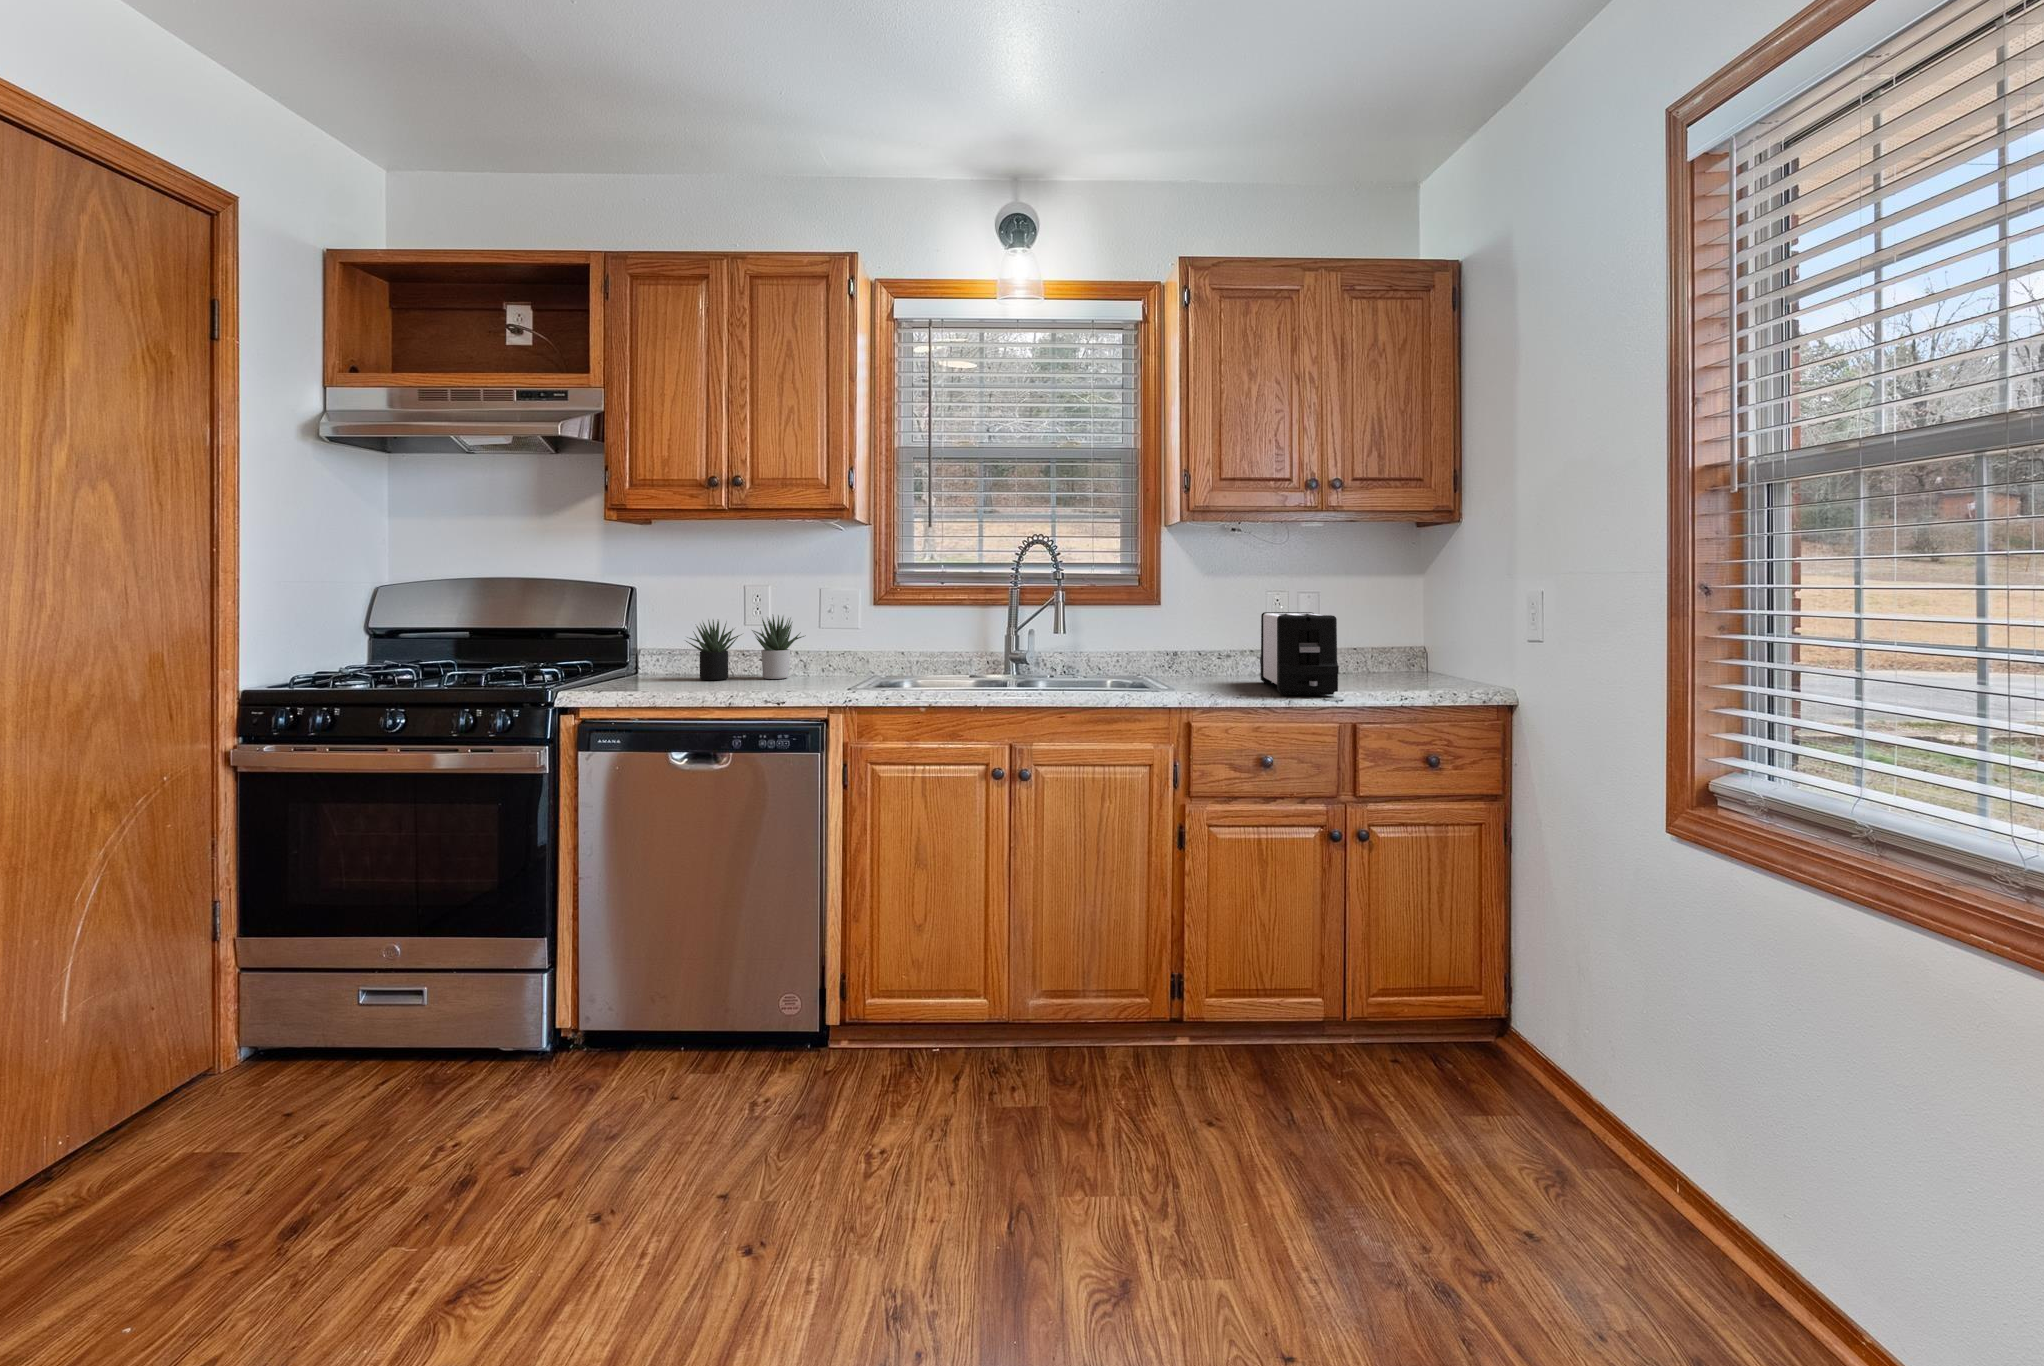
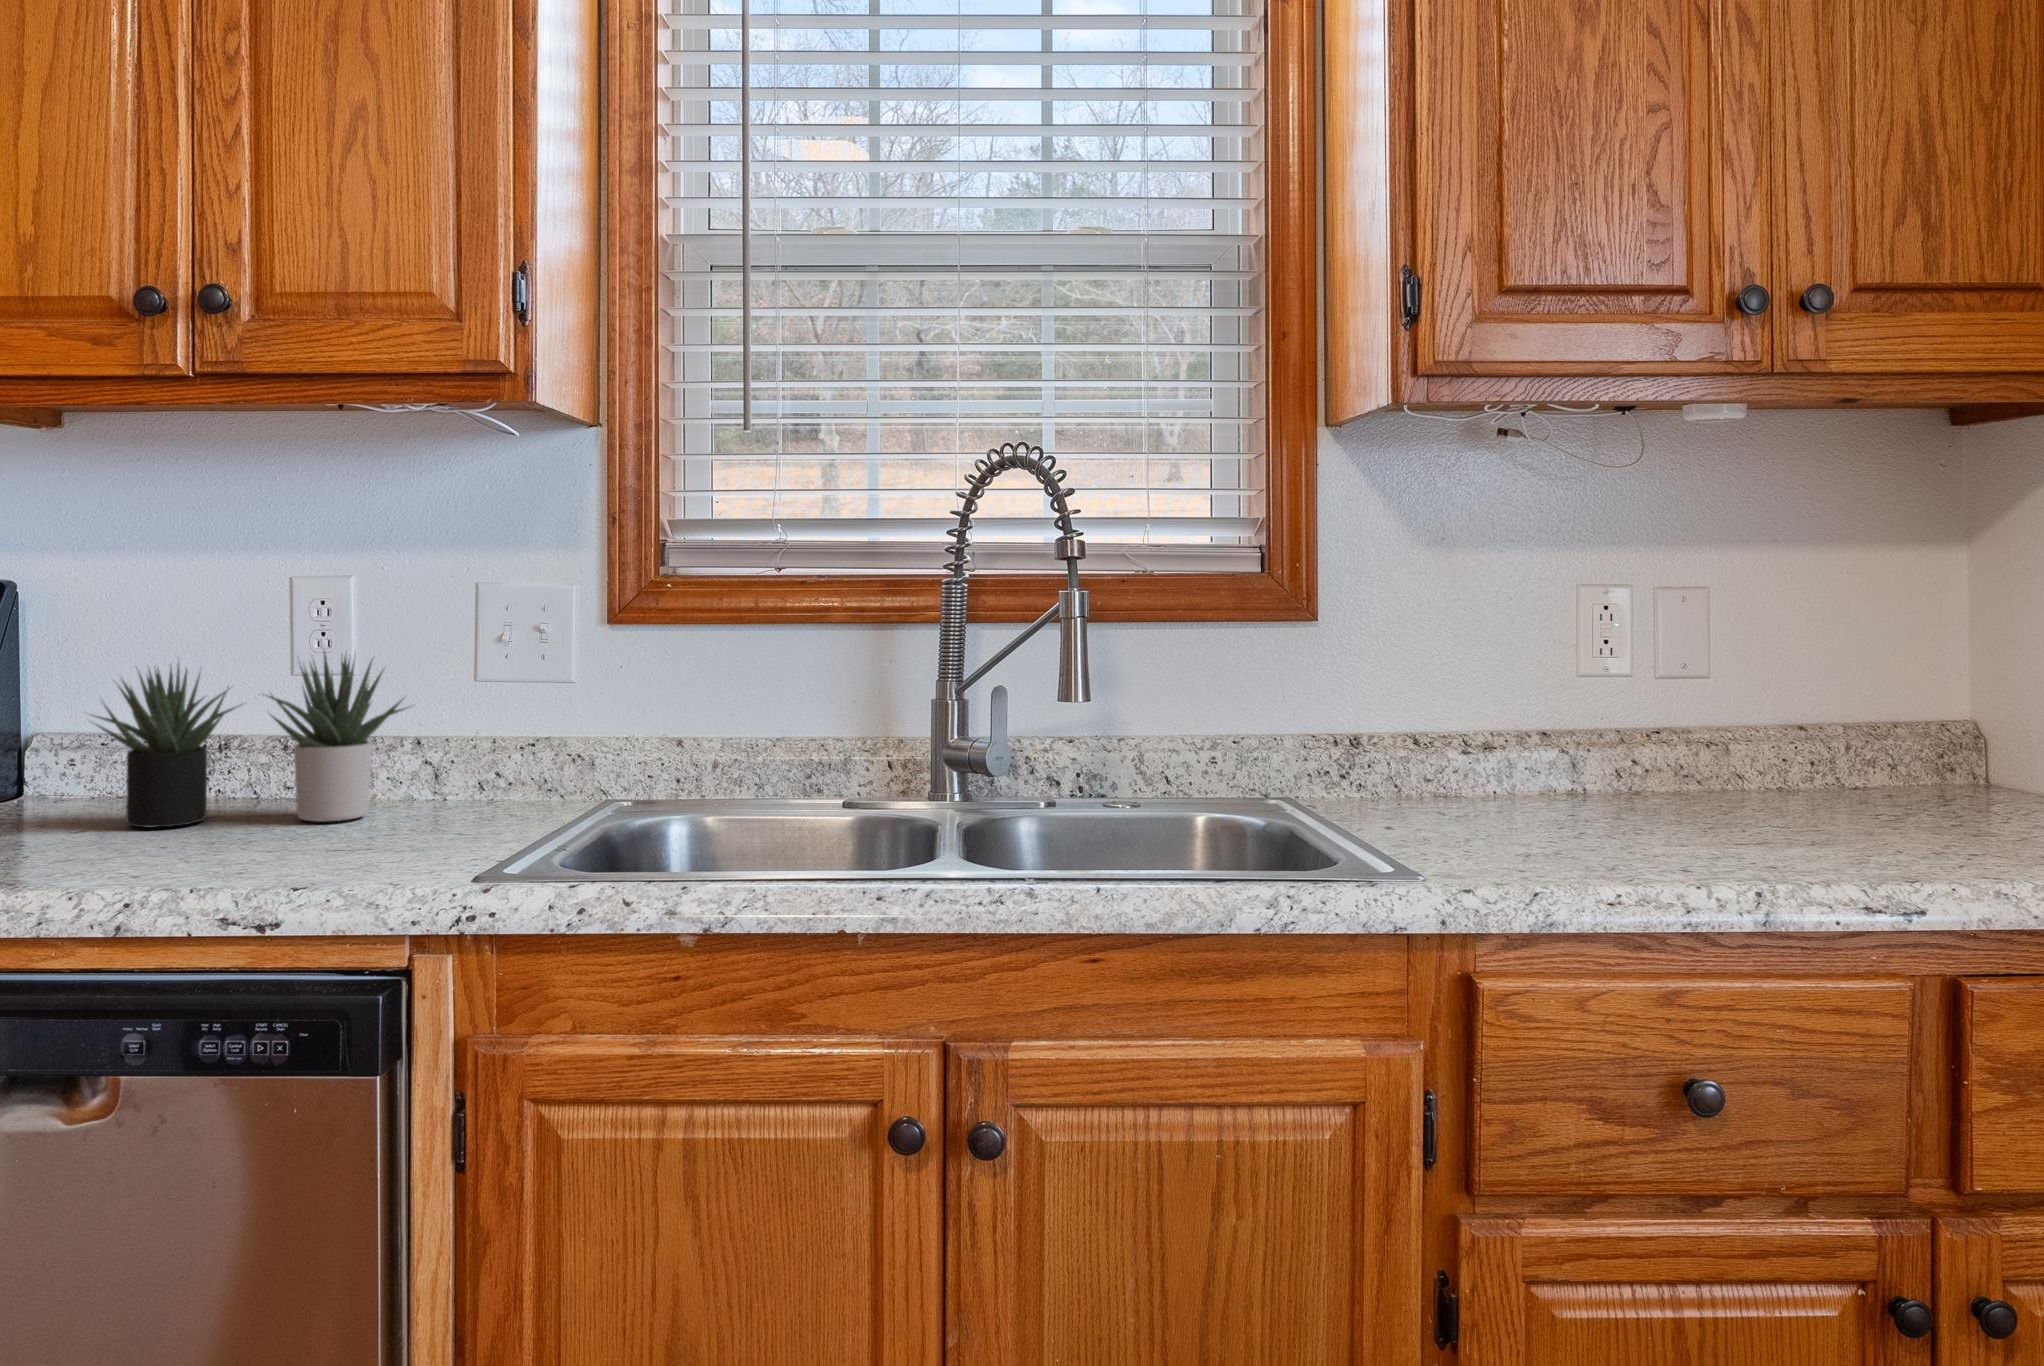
toaster: present [1260,612,1339,695] -> none [1611,643,1916,894]

